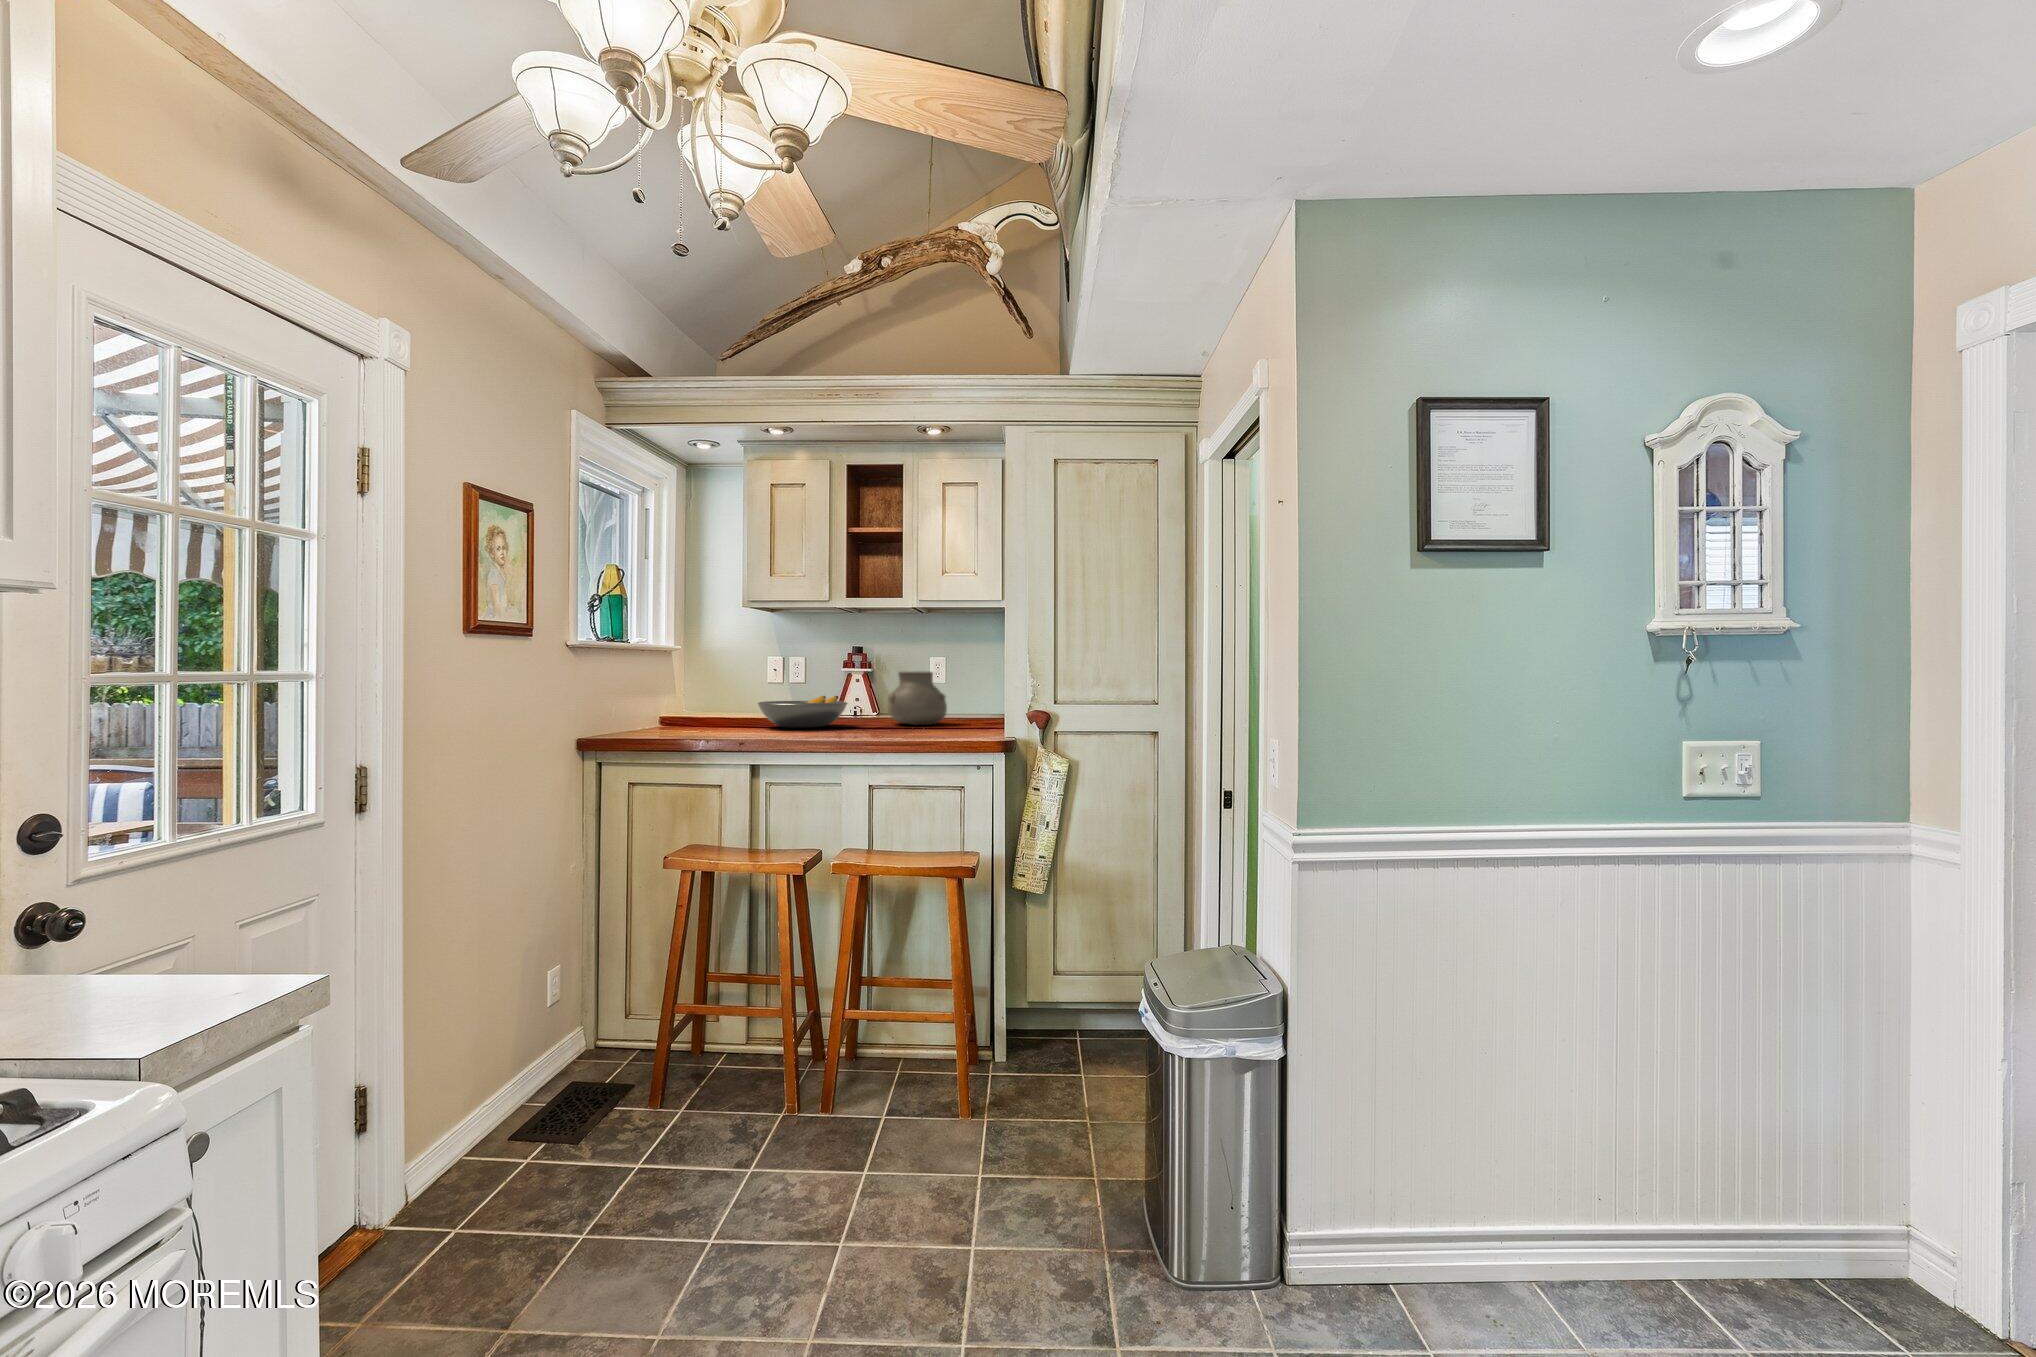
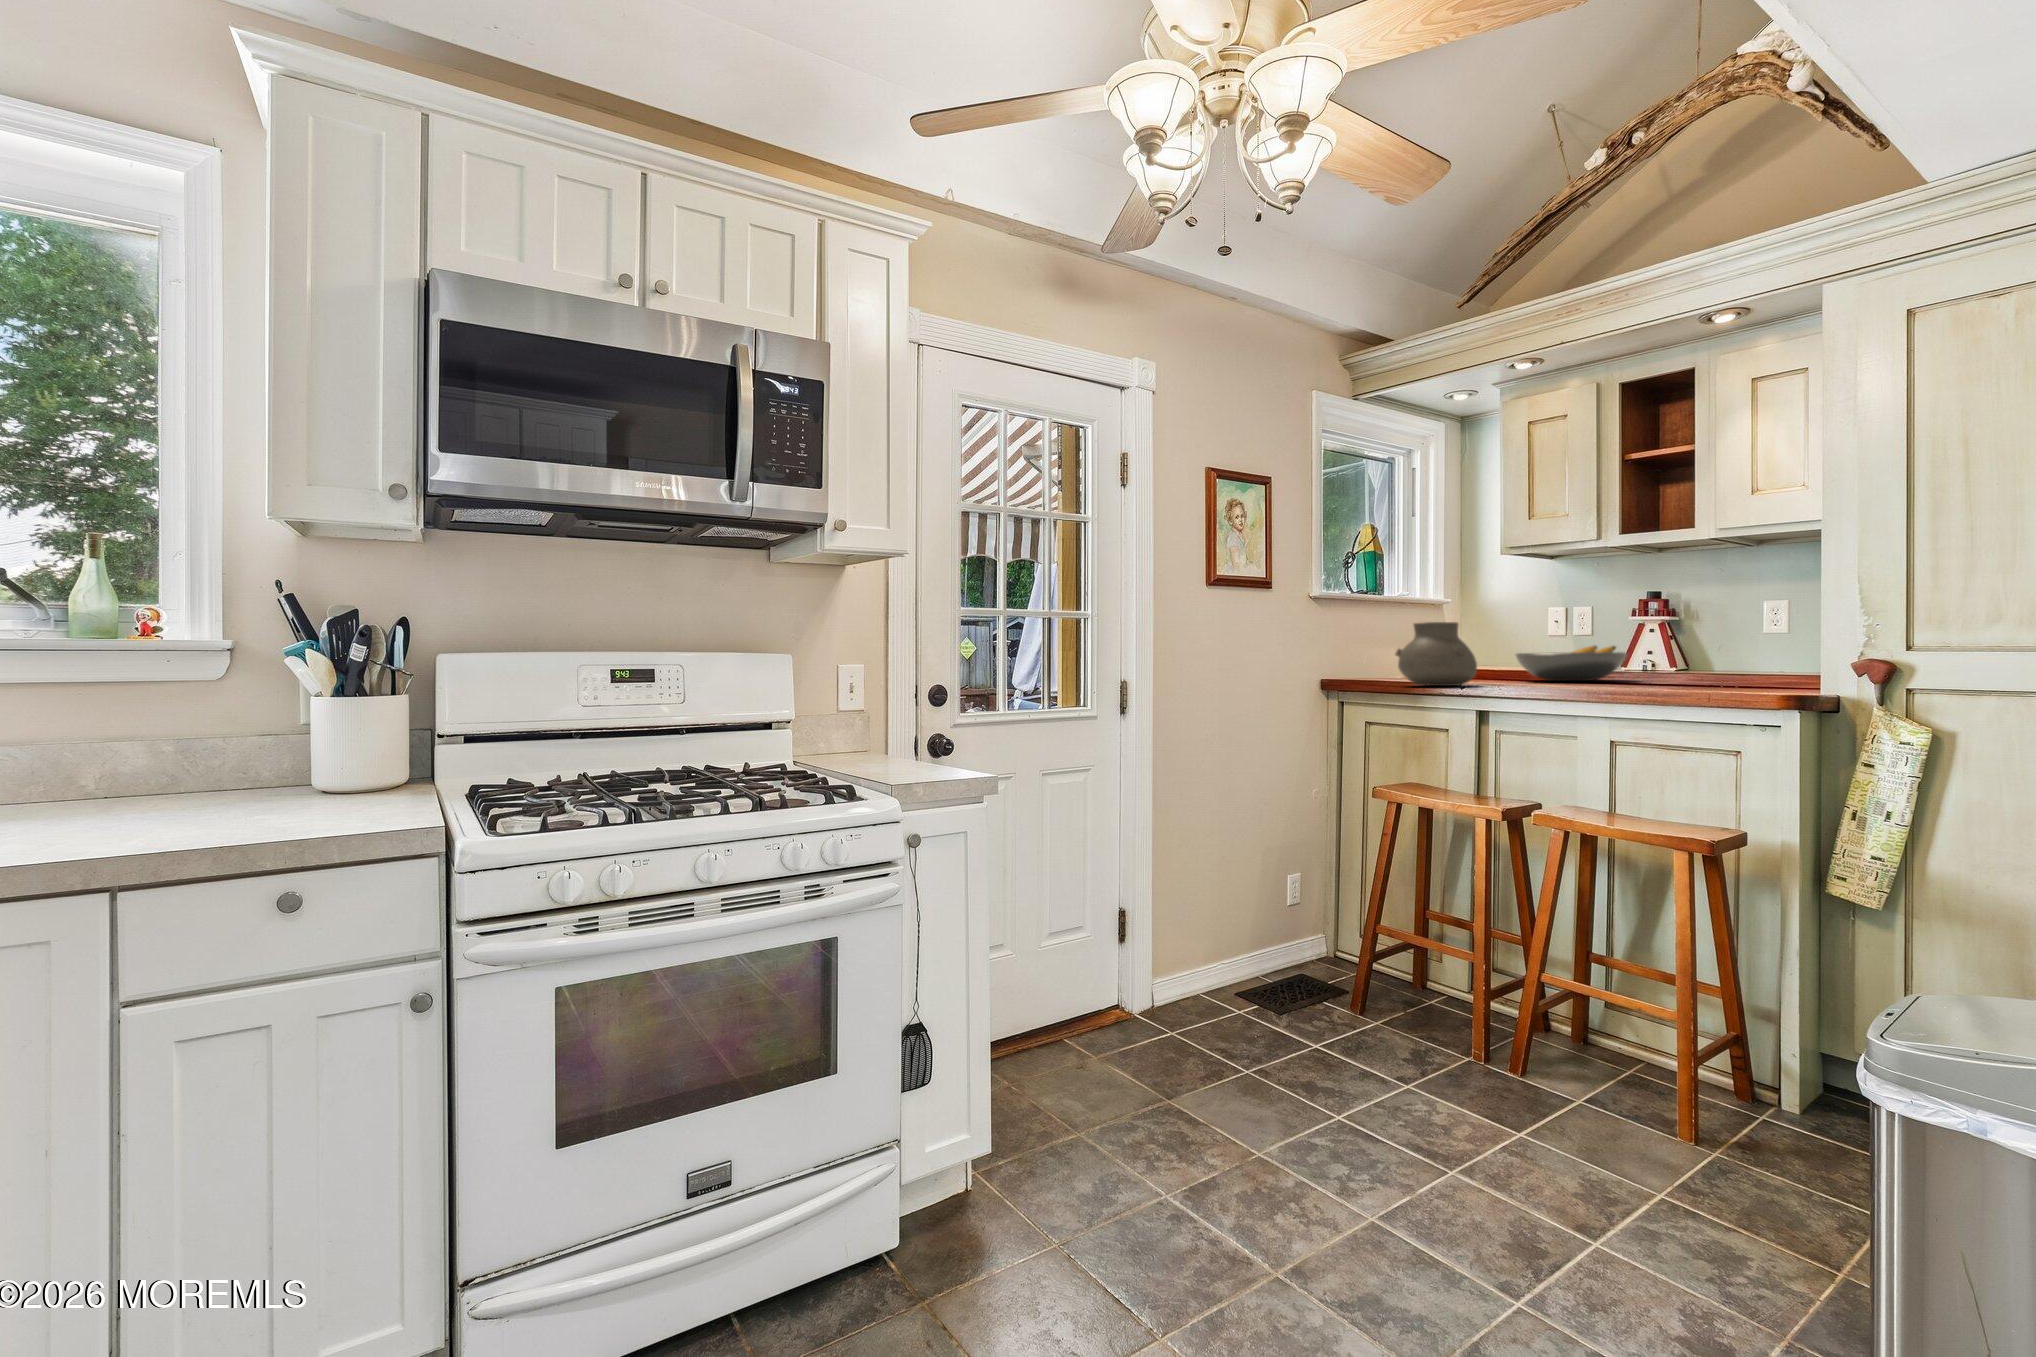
vase: present [887,671,947,725] -> present [1395,622,1477,686]

